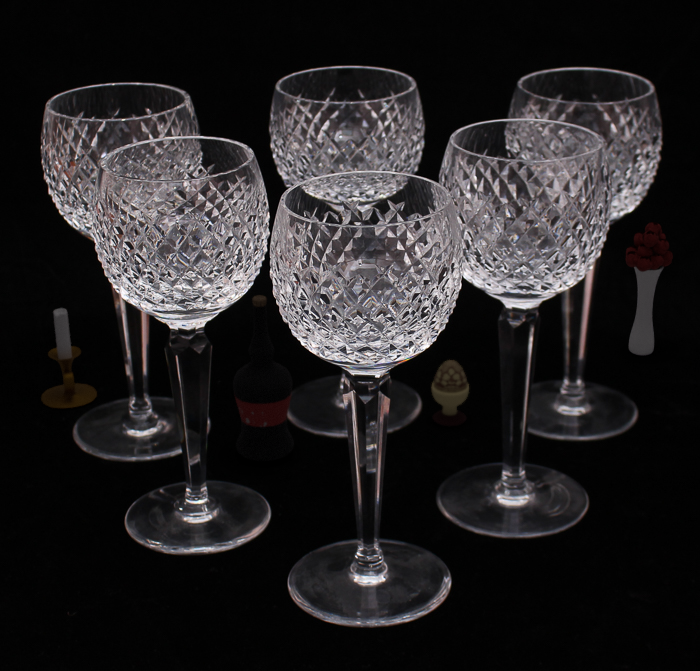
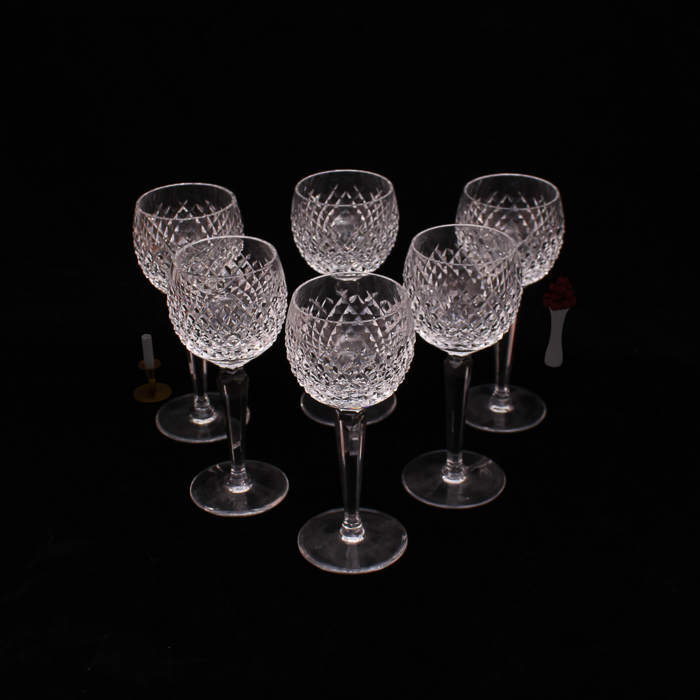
wine bottle: present [233,295,294,461] -> none [264,335,307,446]
decorative egg: present [432,360,469,426] -> none [402,376,428,421]

